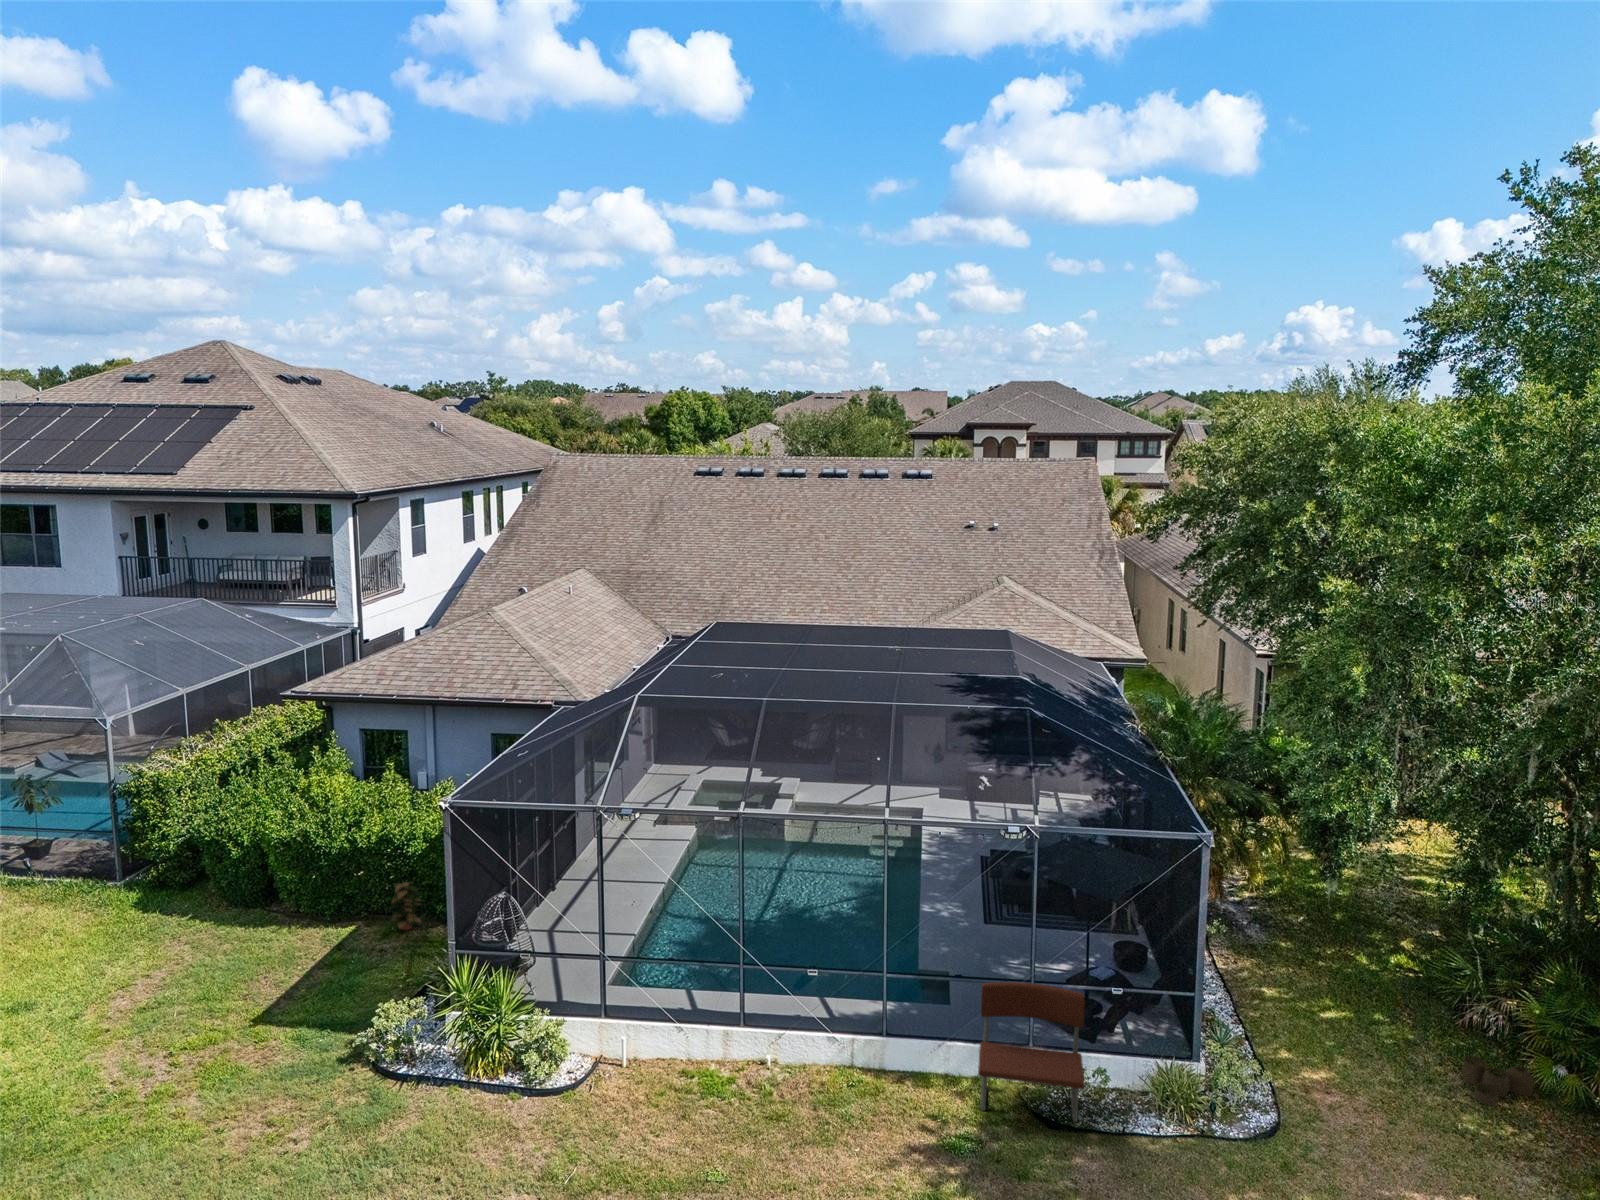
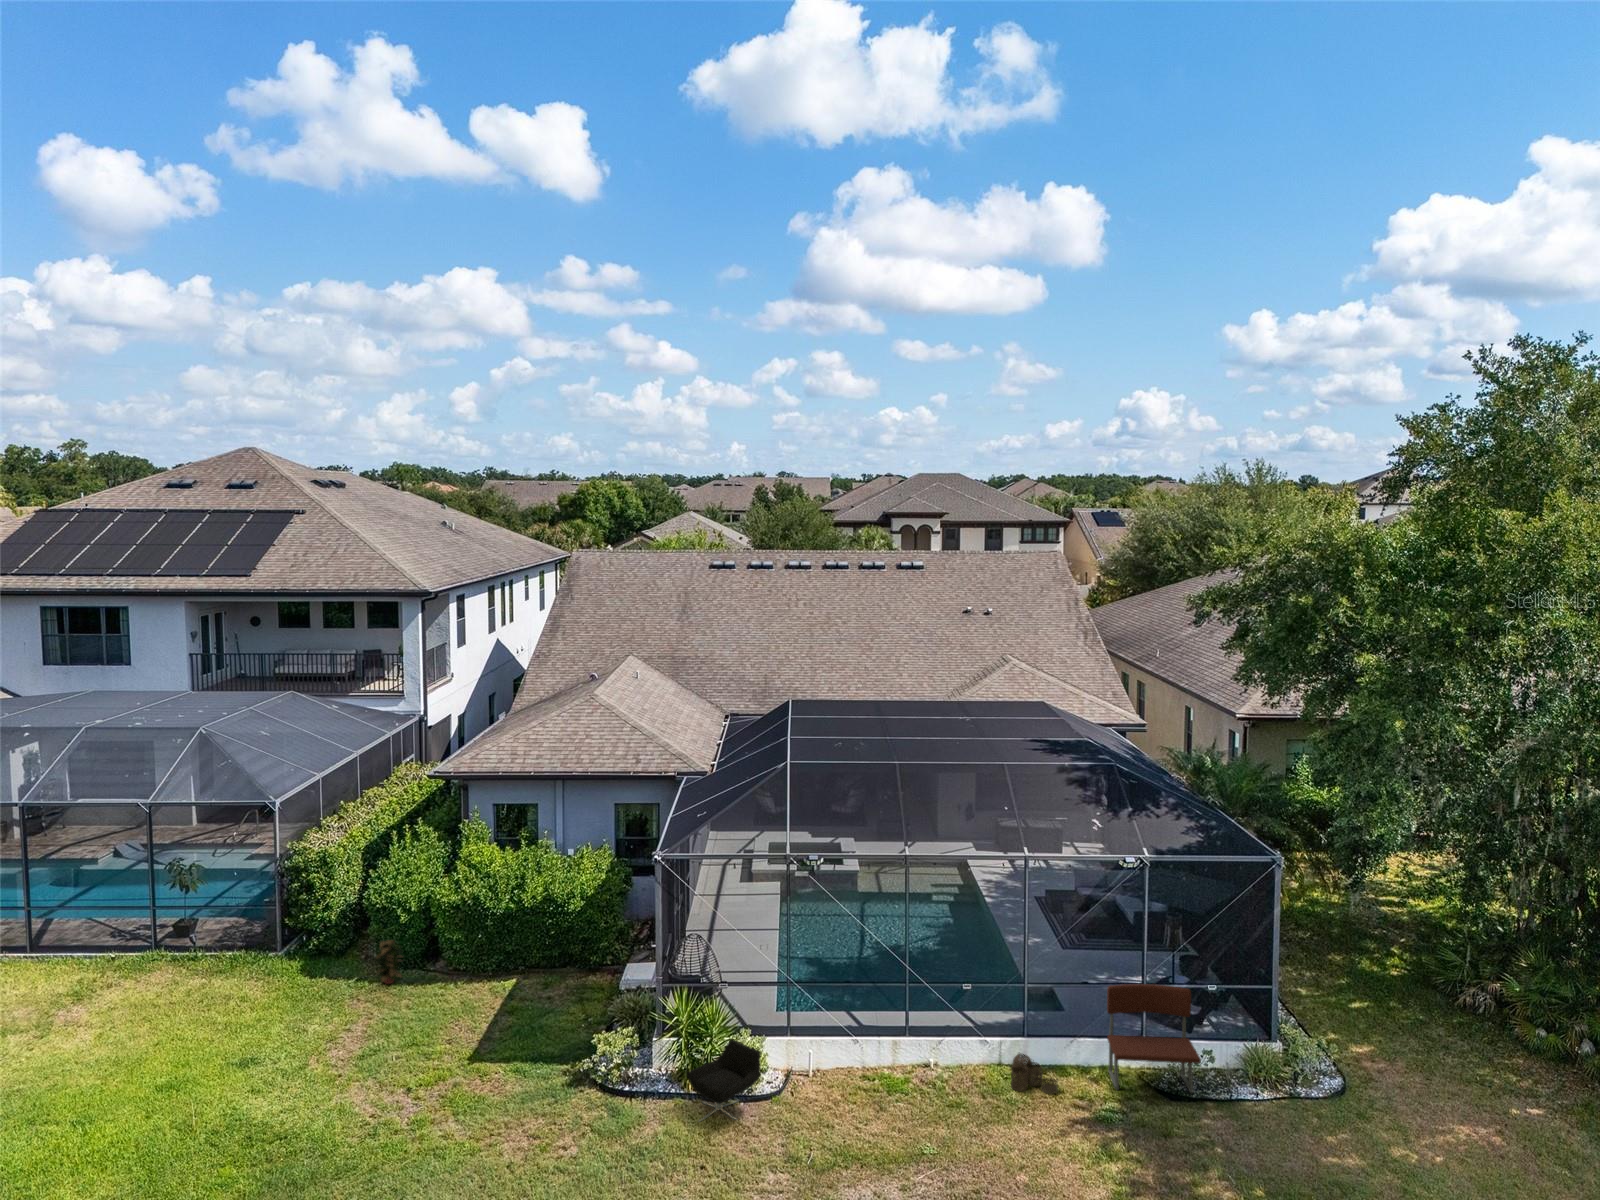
decorative plant: present [390,882,421,930] -> present [375,940,403,984]
lounge chair: none [457,1020,544,1119] -> present [687,1040,761,1121]
woven basket: present [1462,1055,1534,1106] -> present [1011,1054,1058,1094]

